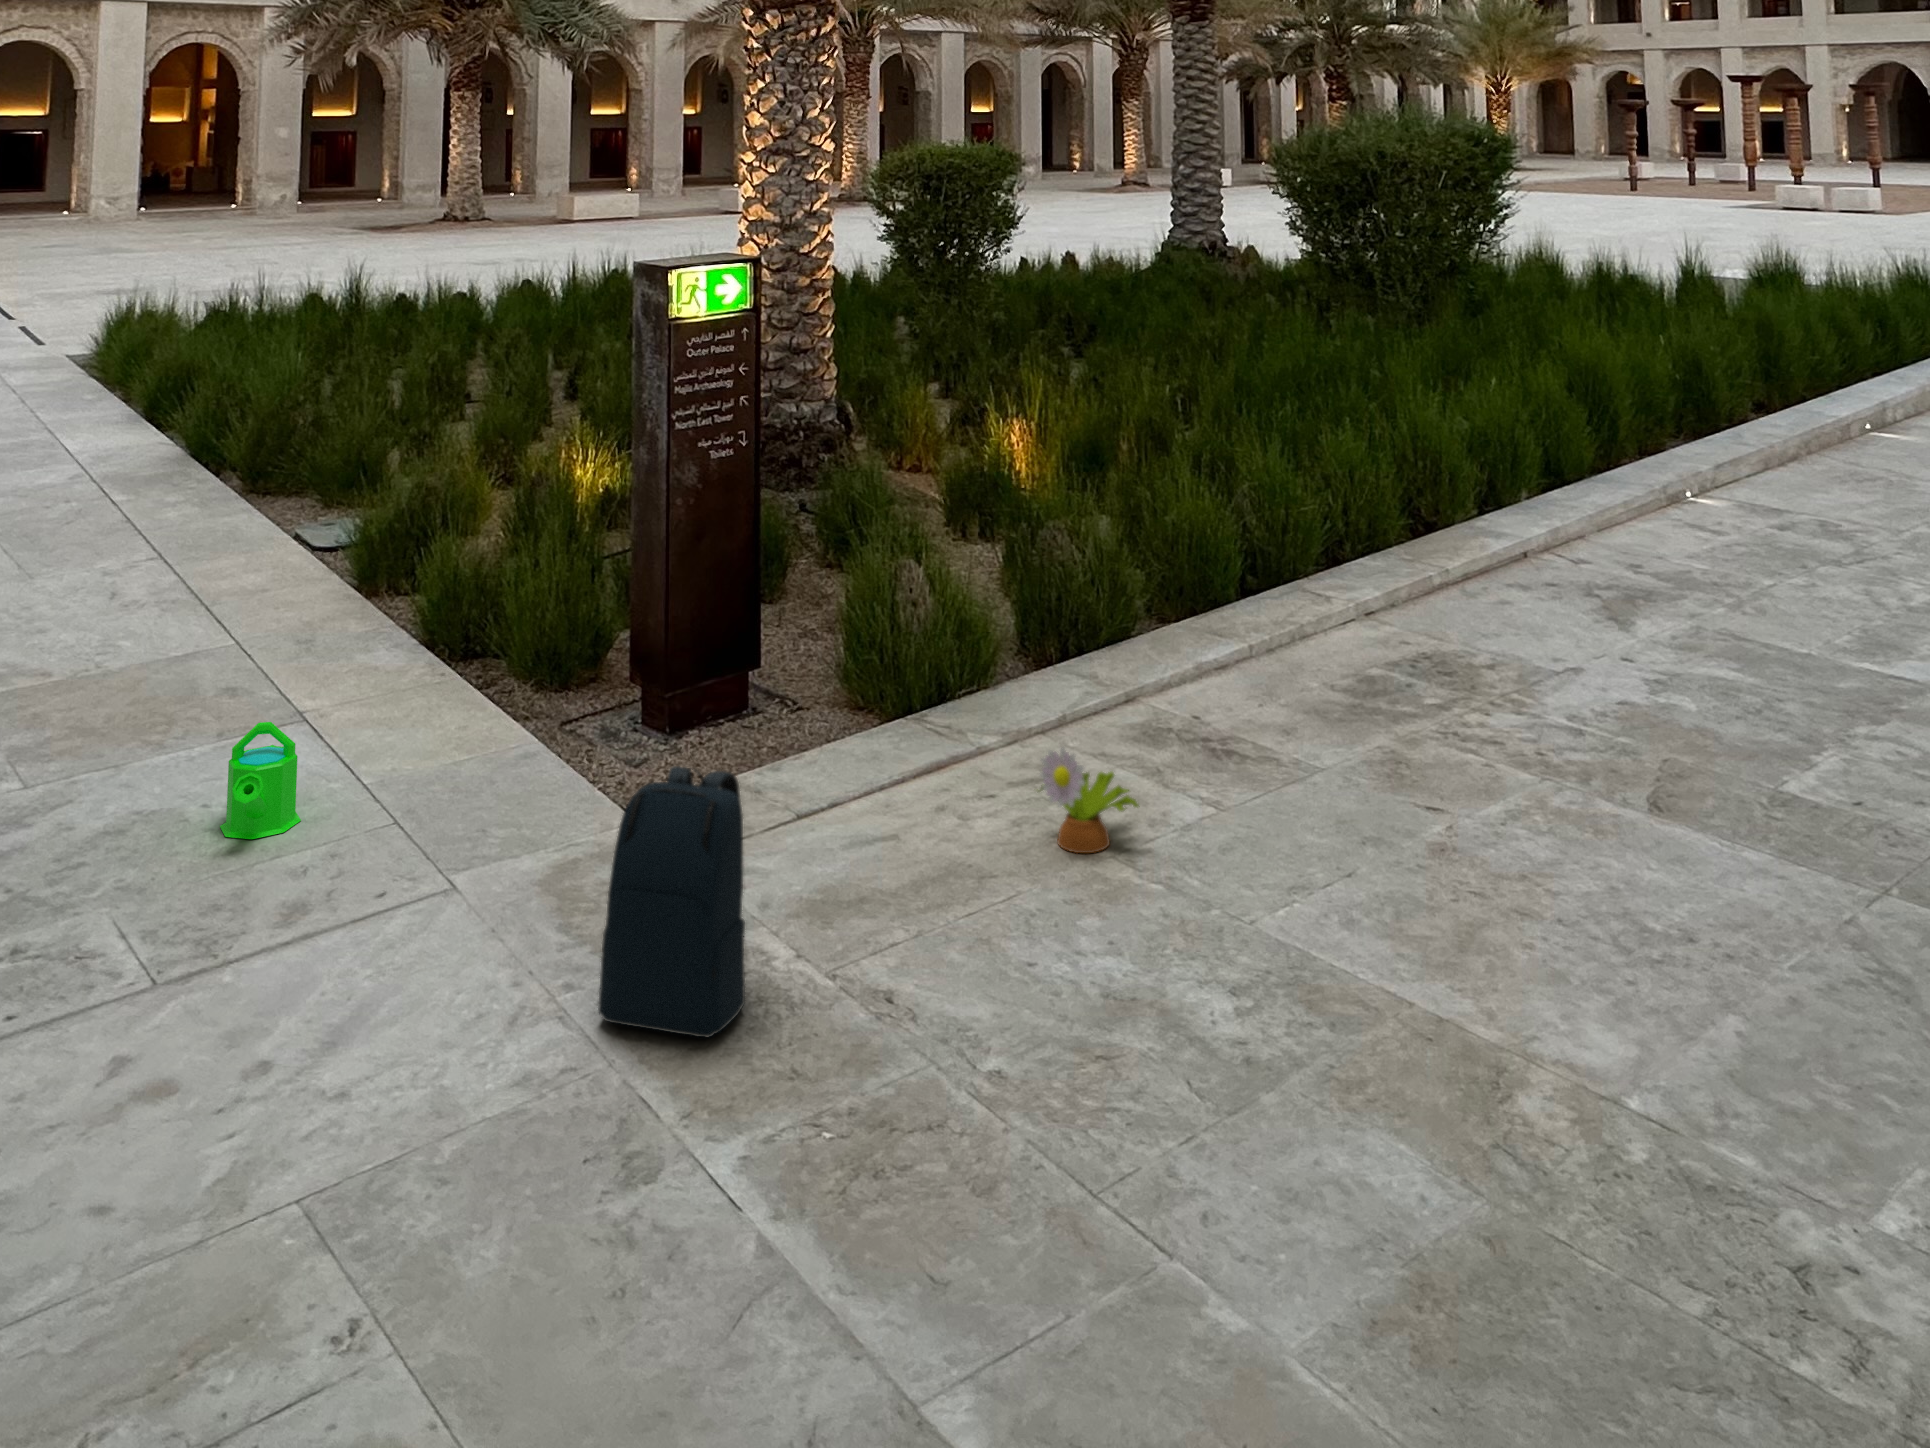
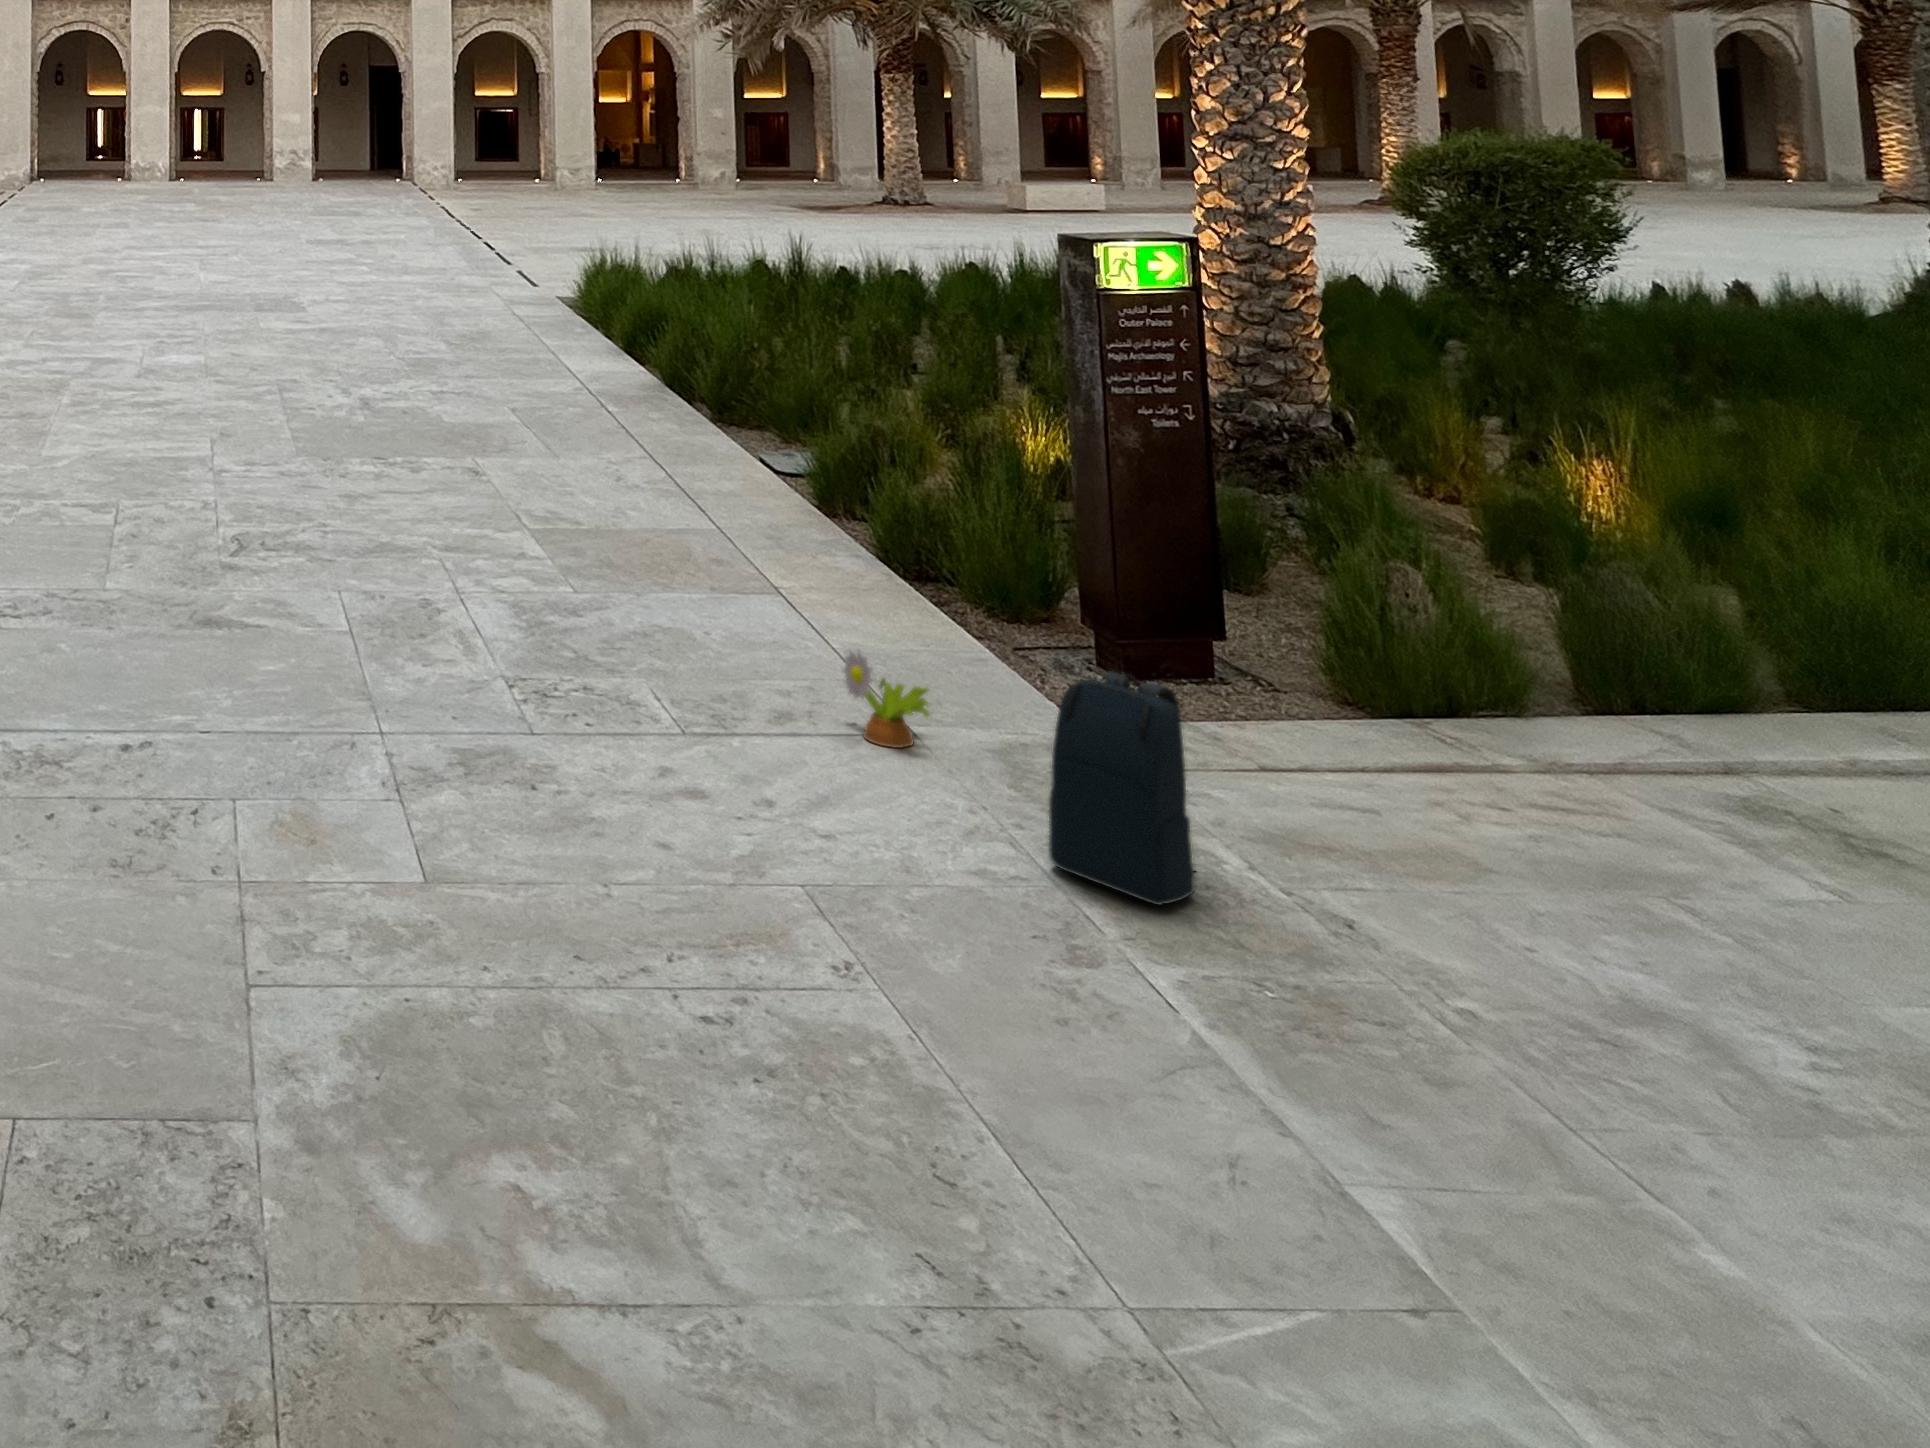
watering can: present [220,722,301,839] -> none [720,582,785,673]
decorative plant: present [1037,747,1140,853] -> present [843,651,930,748]

